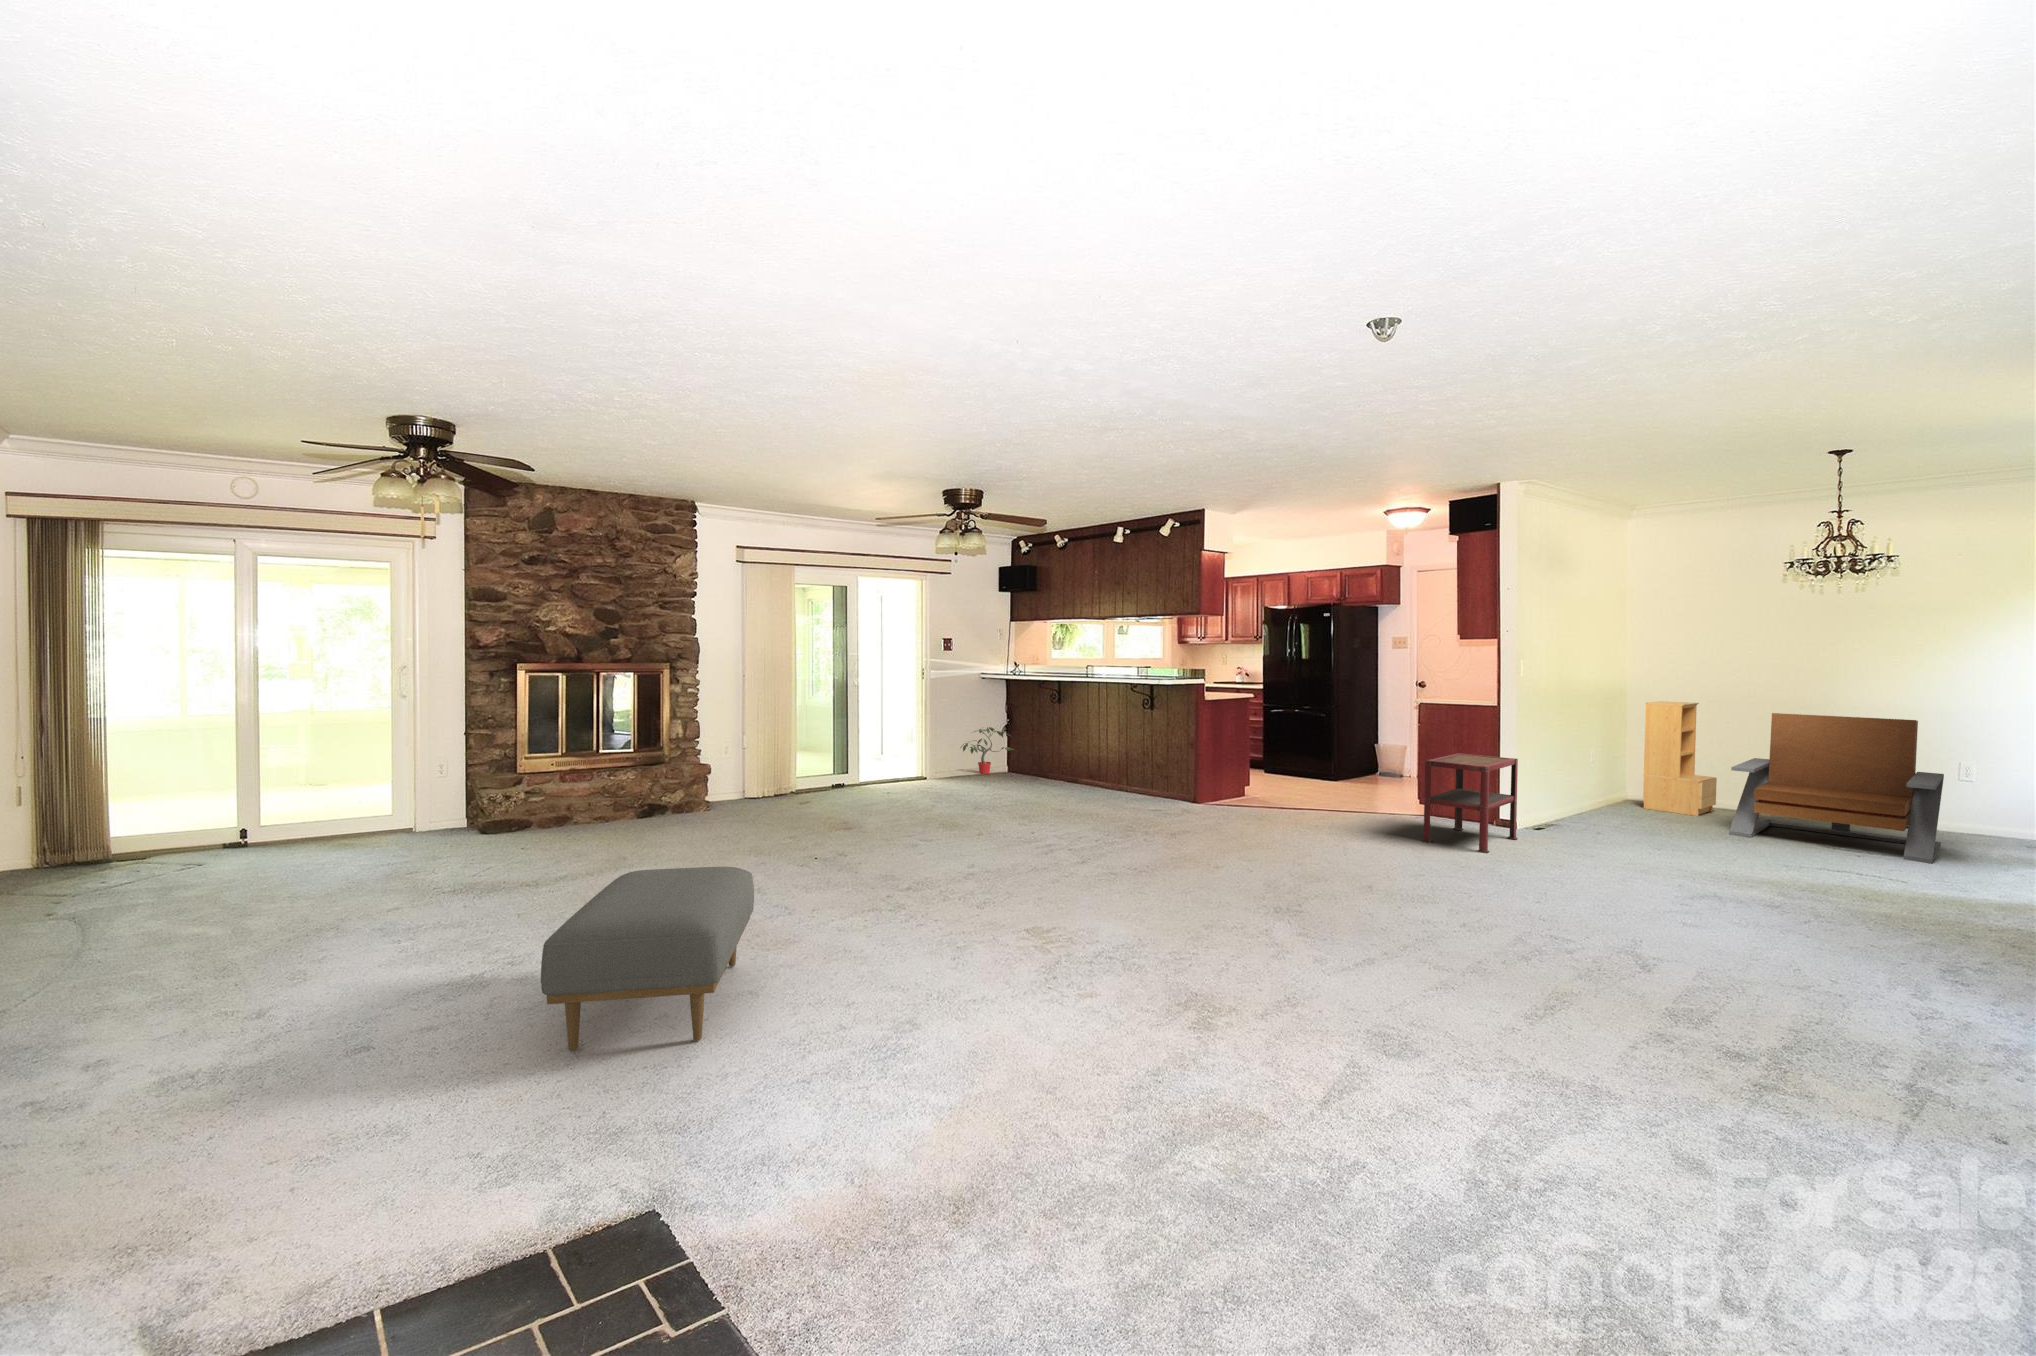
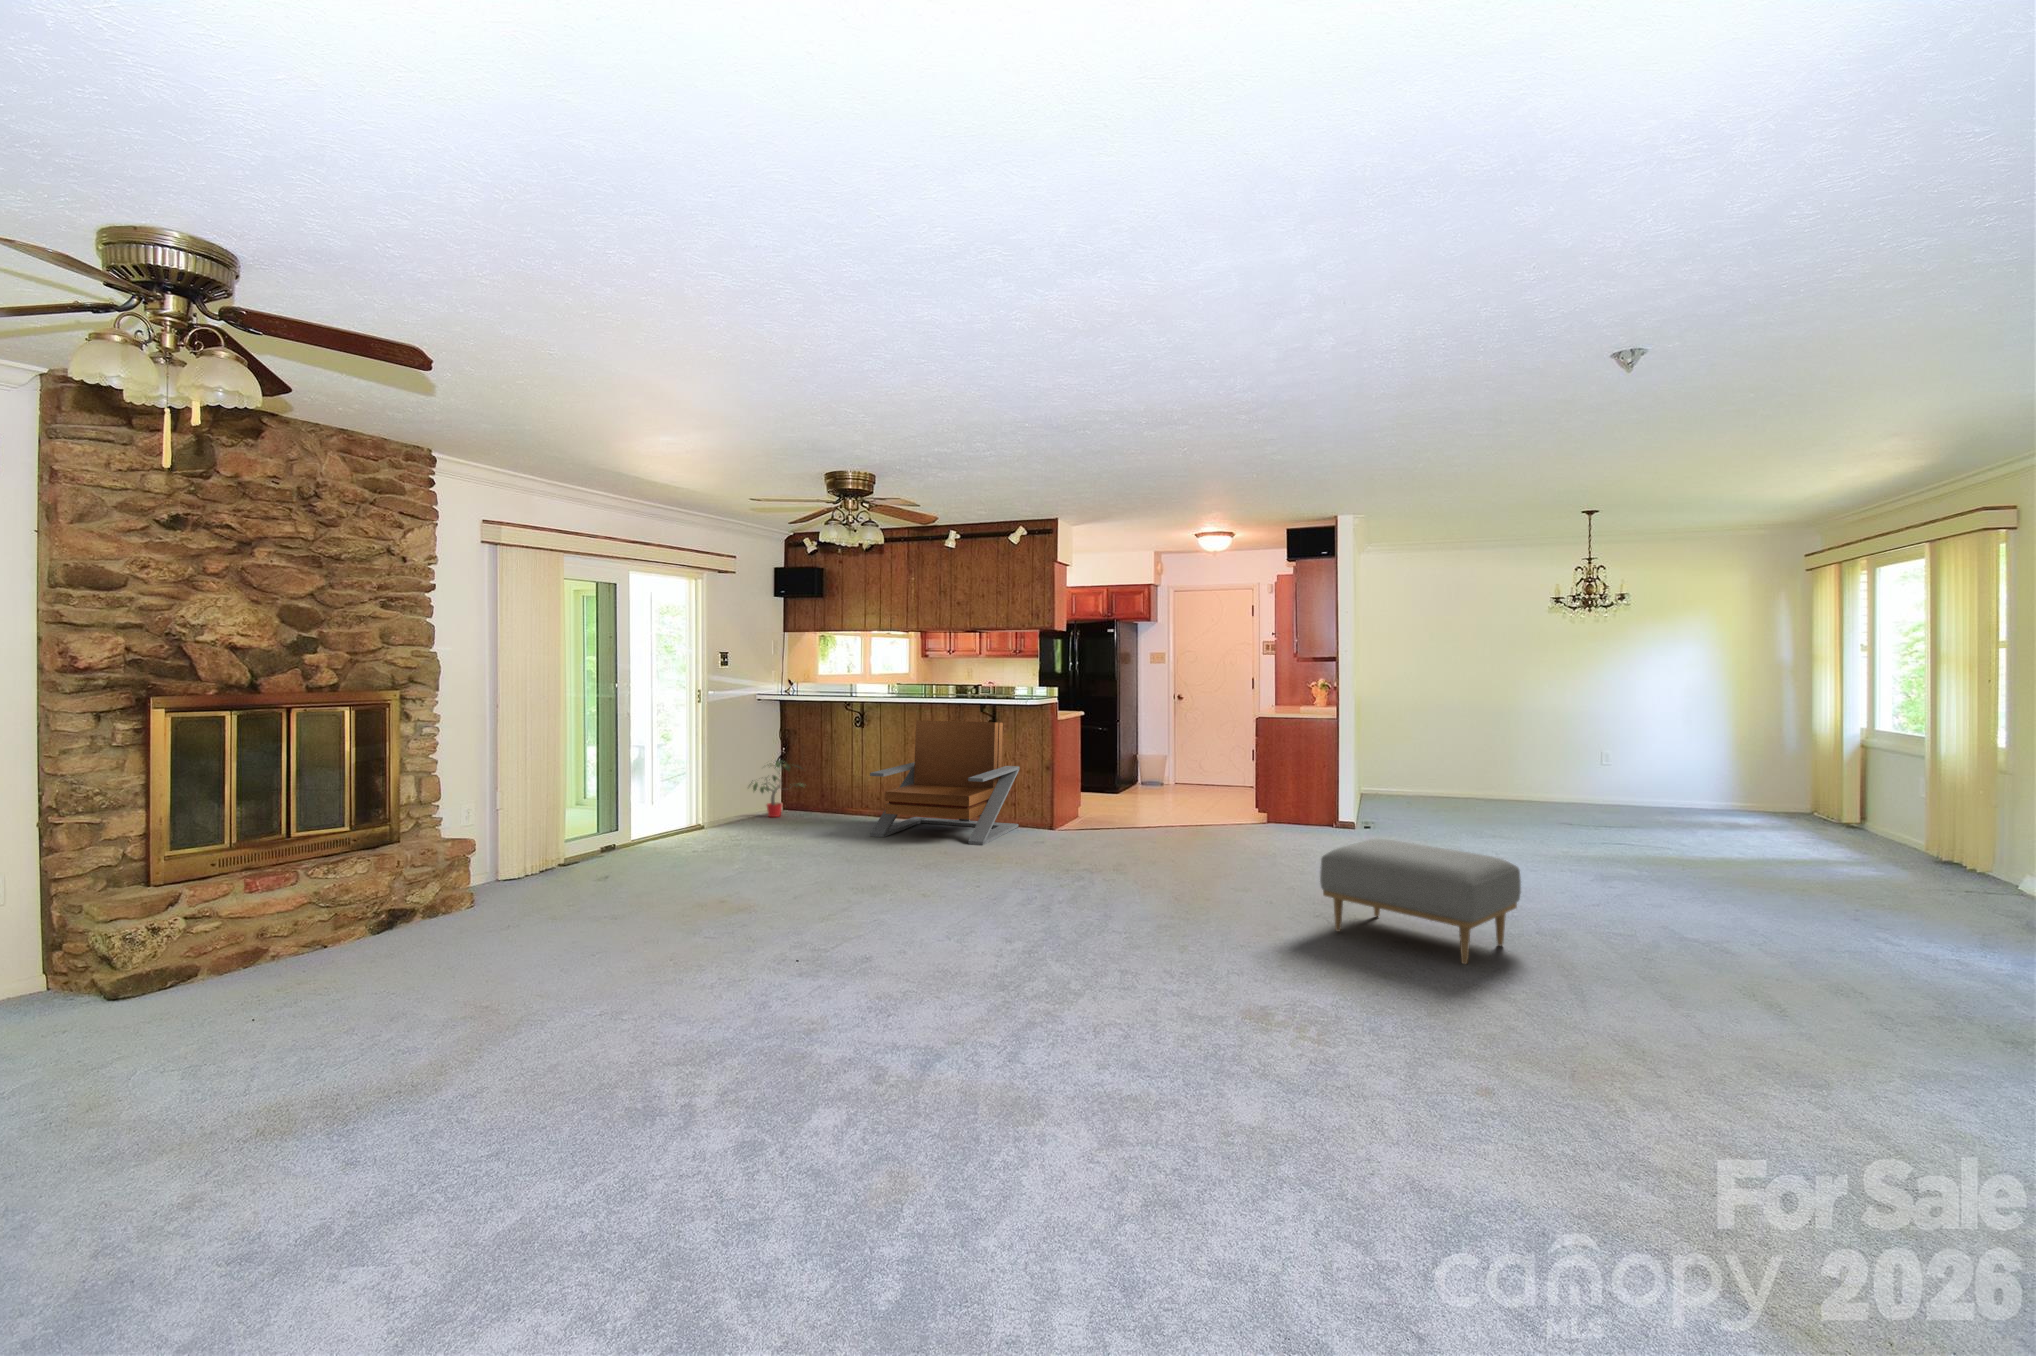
bookshelf: present [1643,701,1717,816] -> none [1368,705,1411,796]
lounge chair: present [1729,713,1944,864] -> present [870,720,1020,845]
side table: present [1422,753,1518,853] -> none [1284,756,1340,841]
ottoman: present [541,867,754,1051] -> present [1320,839,1521,964]

